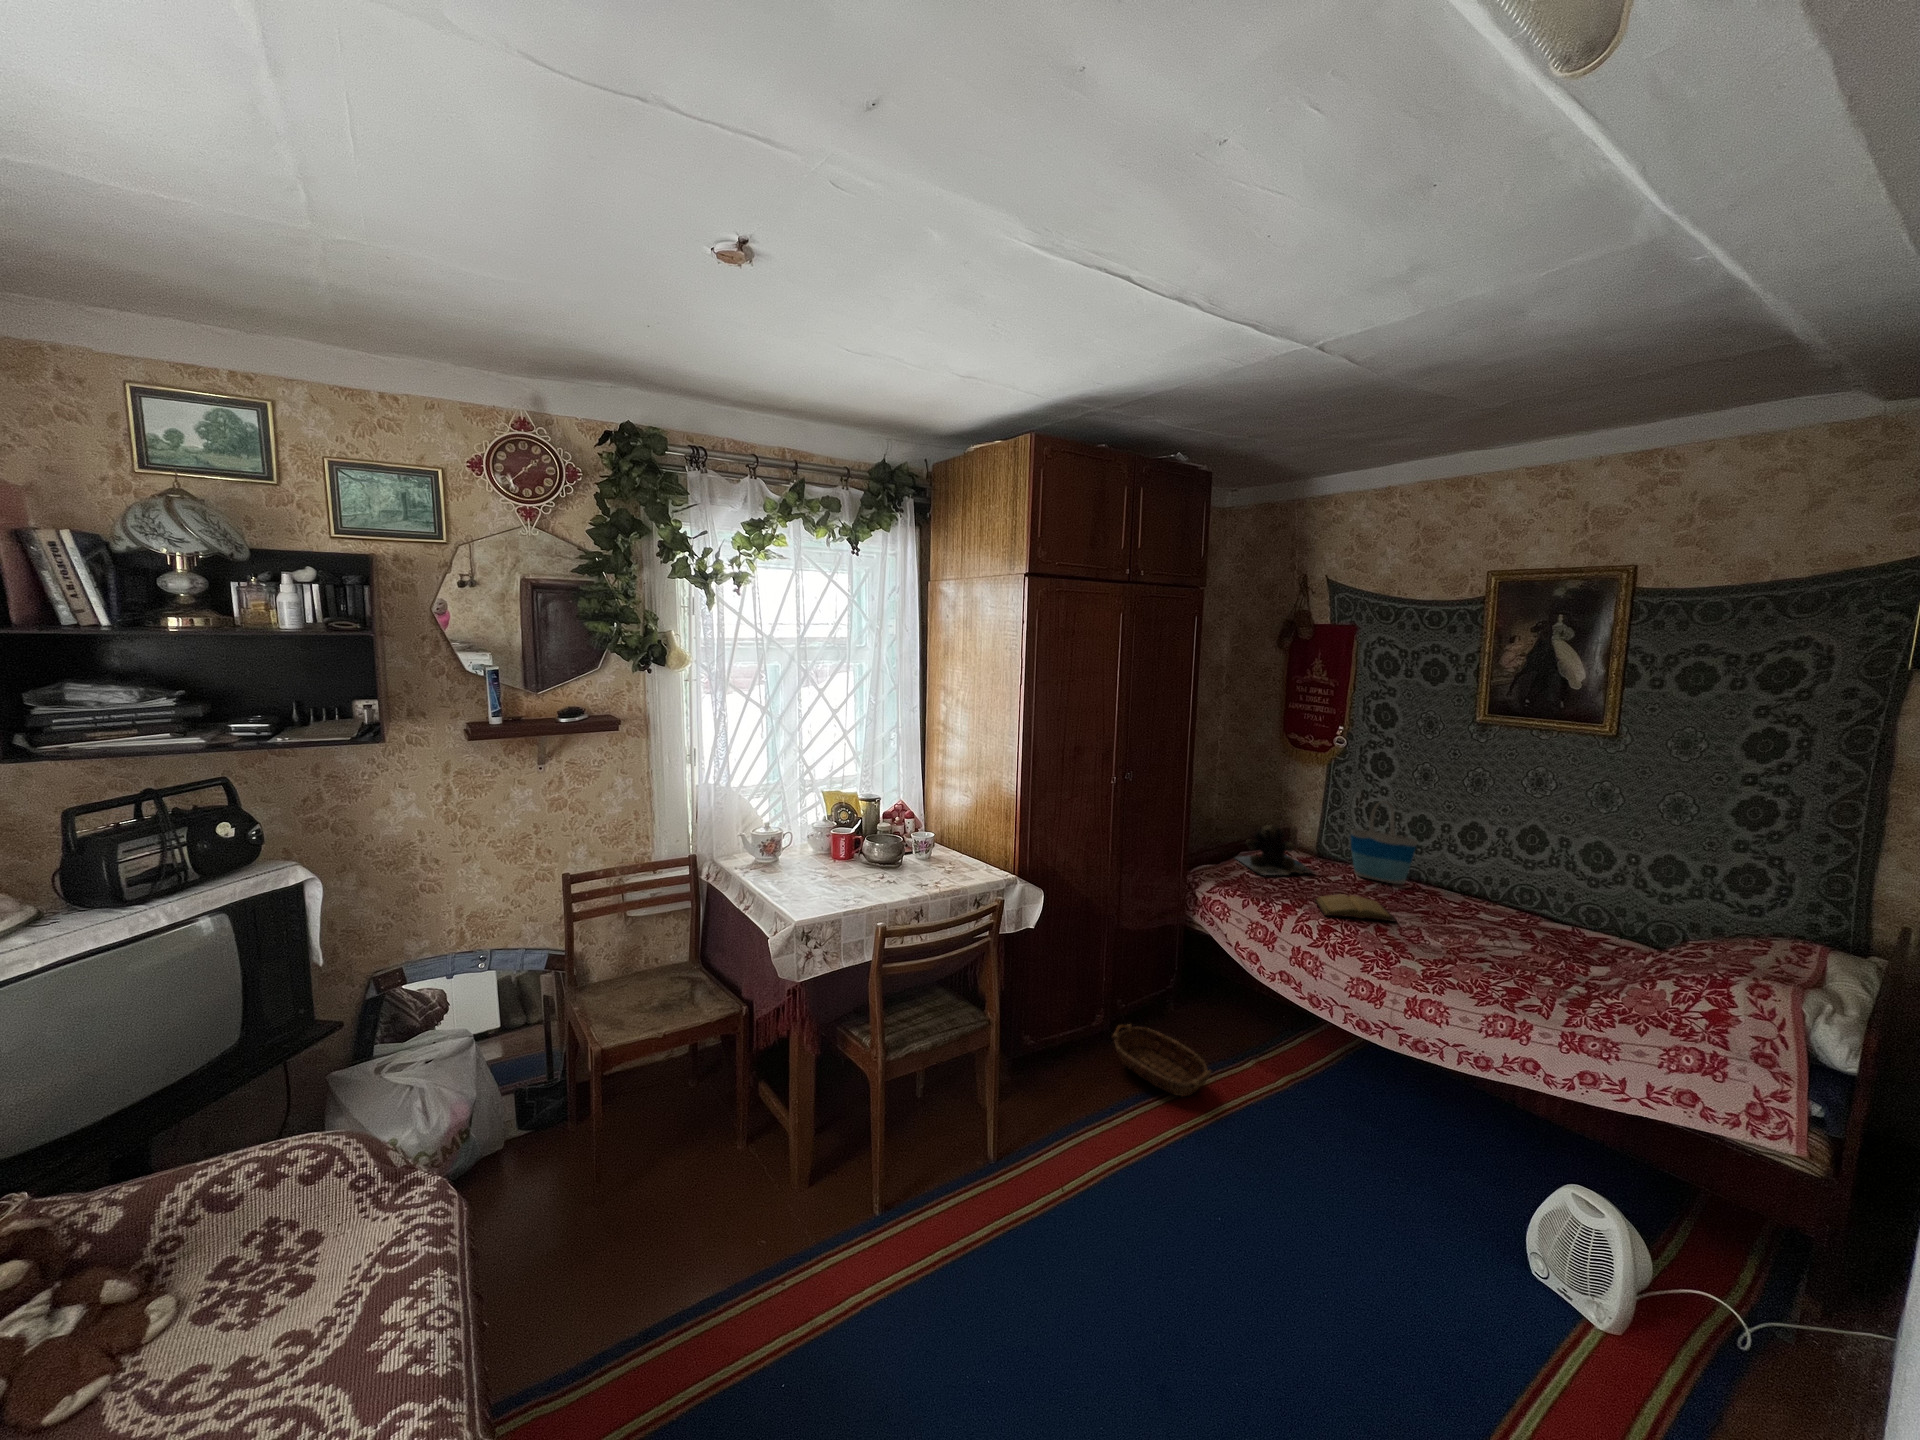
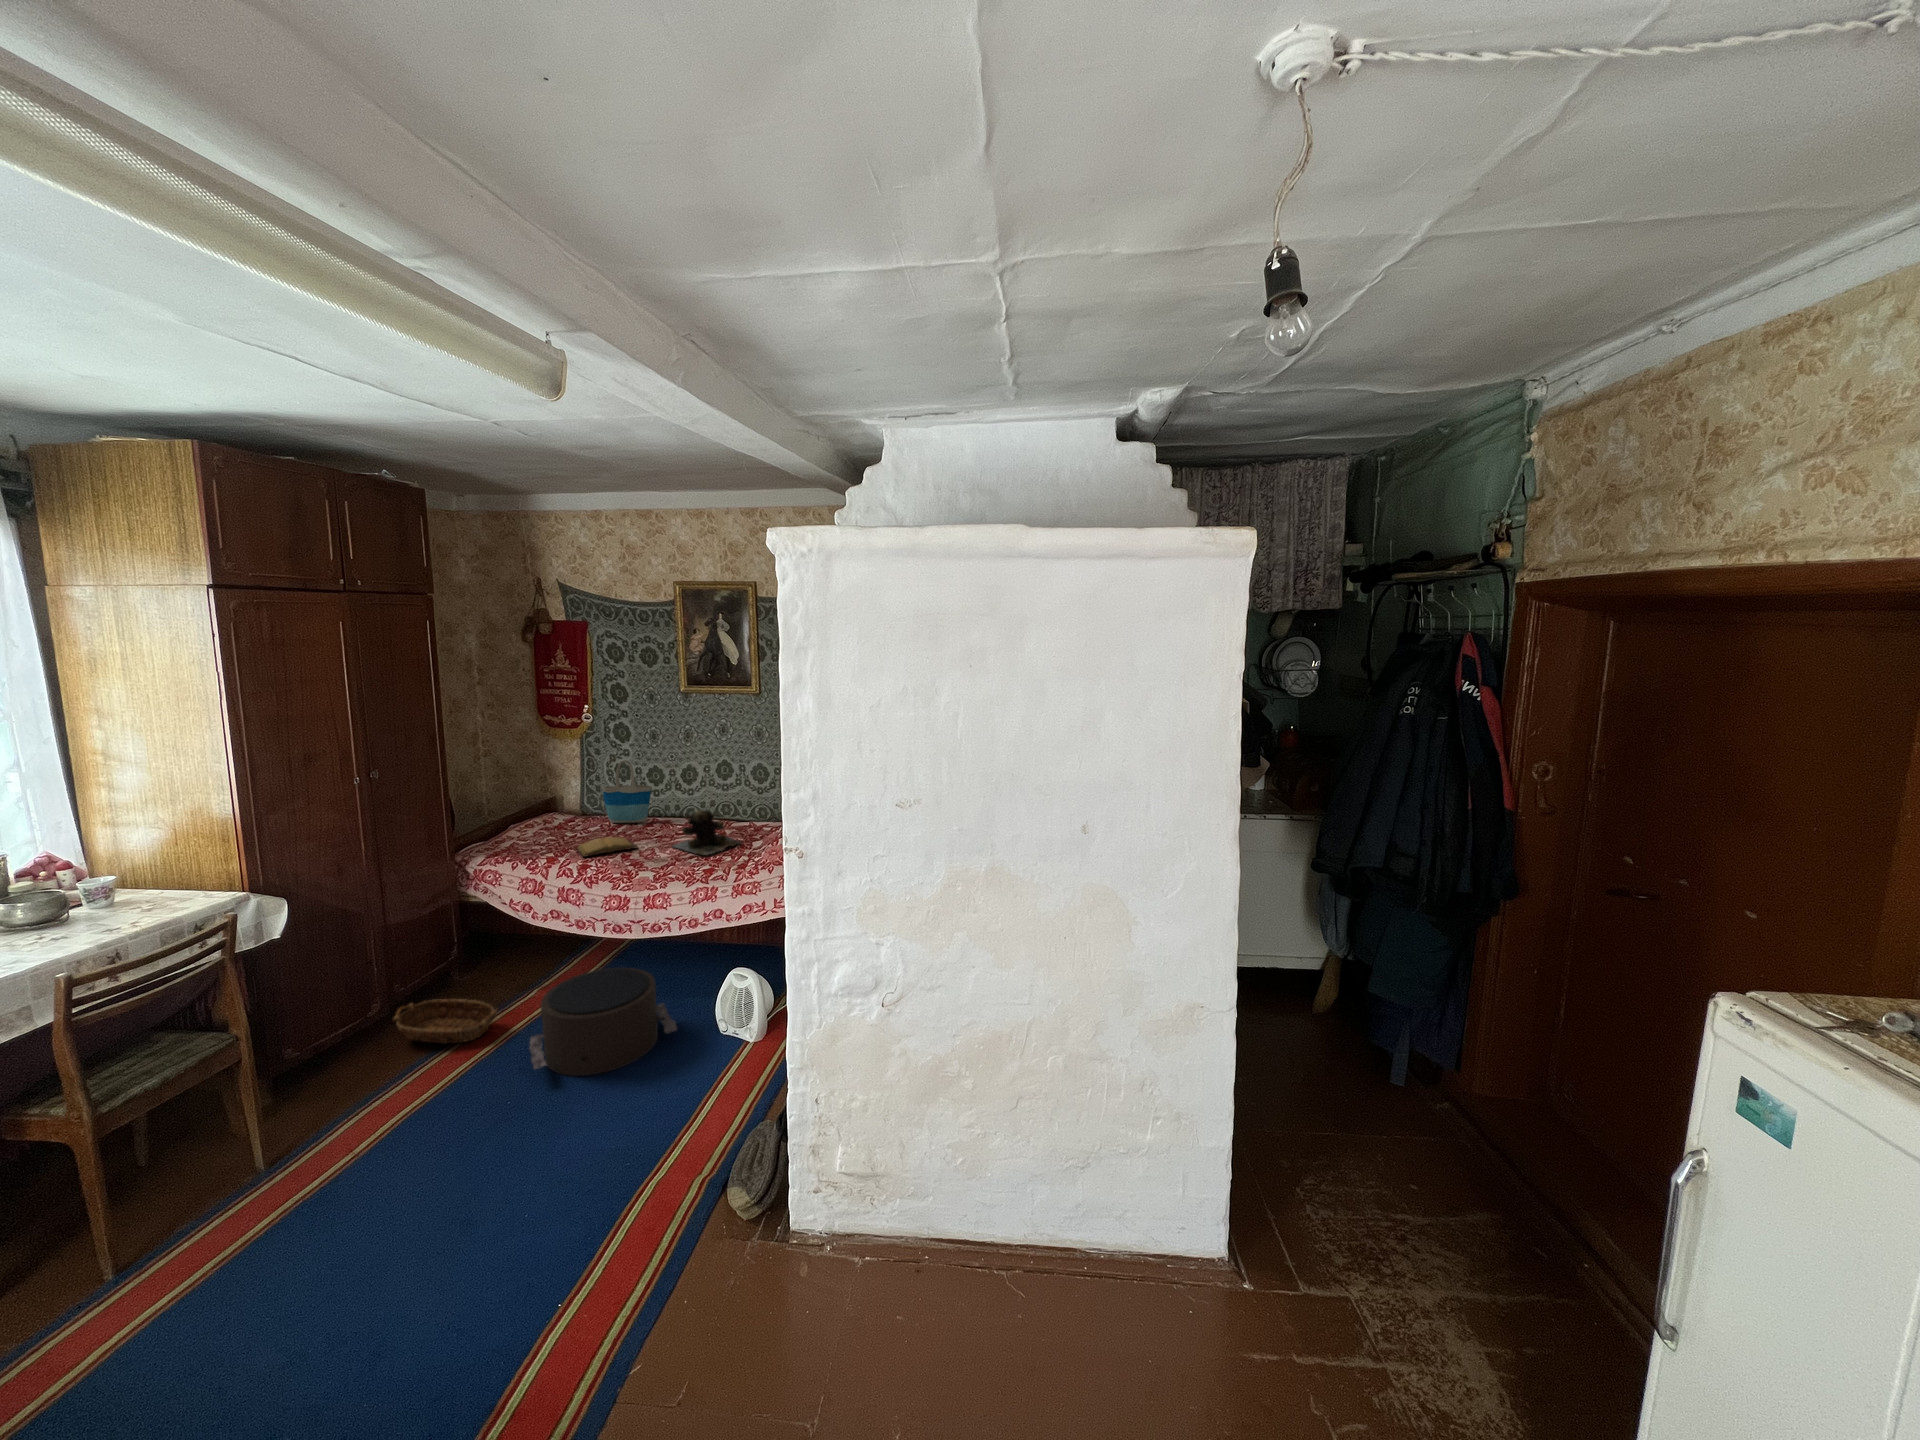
teddy bear: present [1236,825,1313,875] -> present [673,810,741,855]
pouf: none [1245,1075,1455,1246] -> present [529,968,677,1076]

